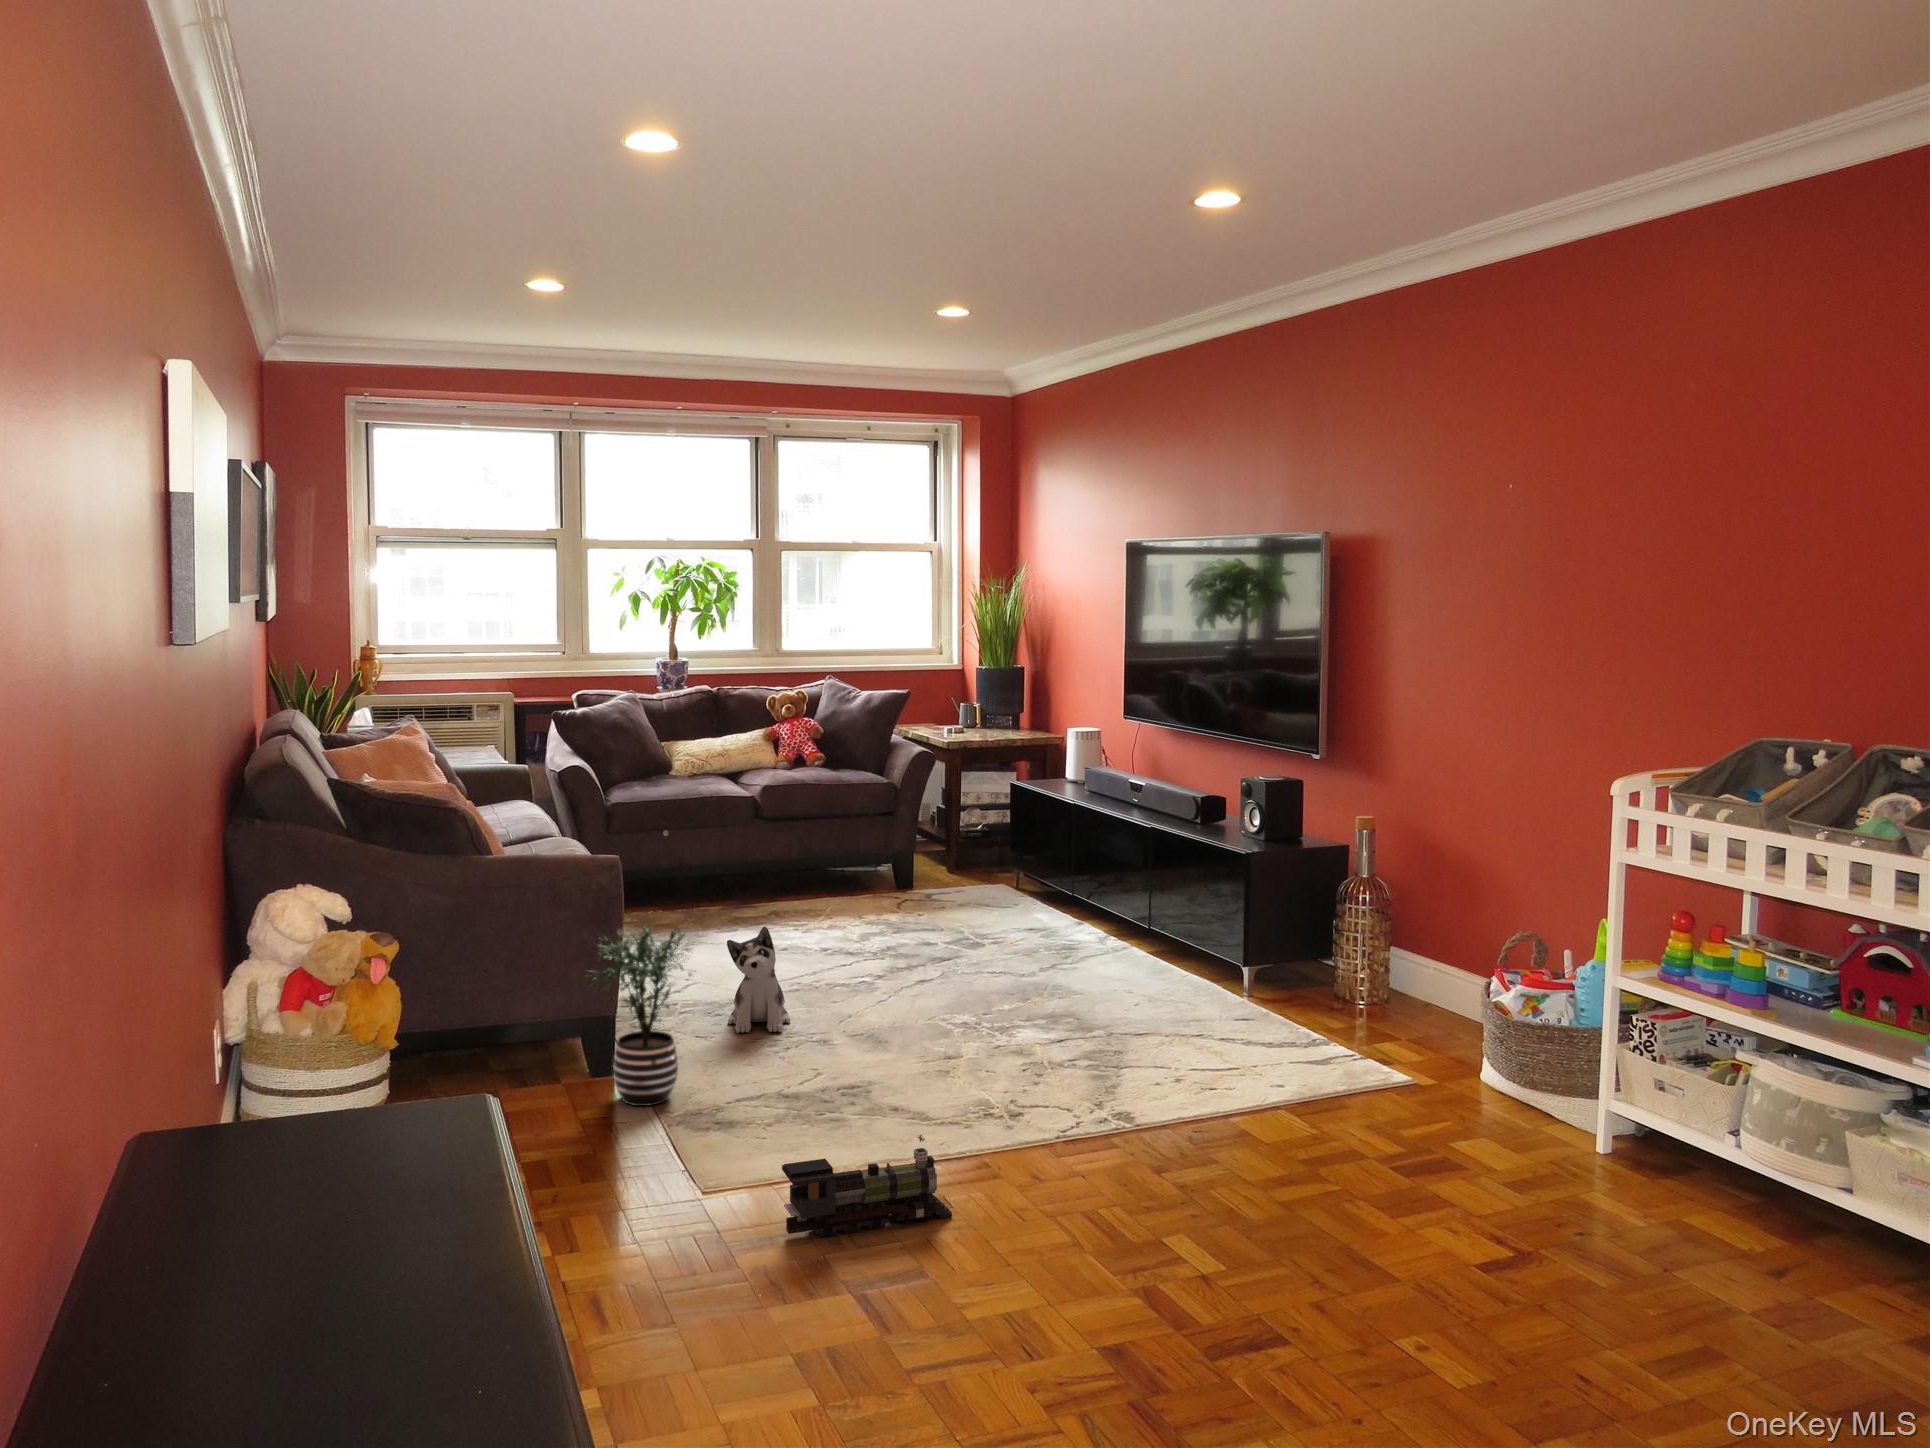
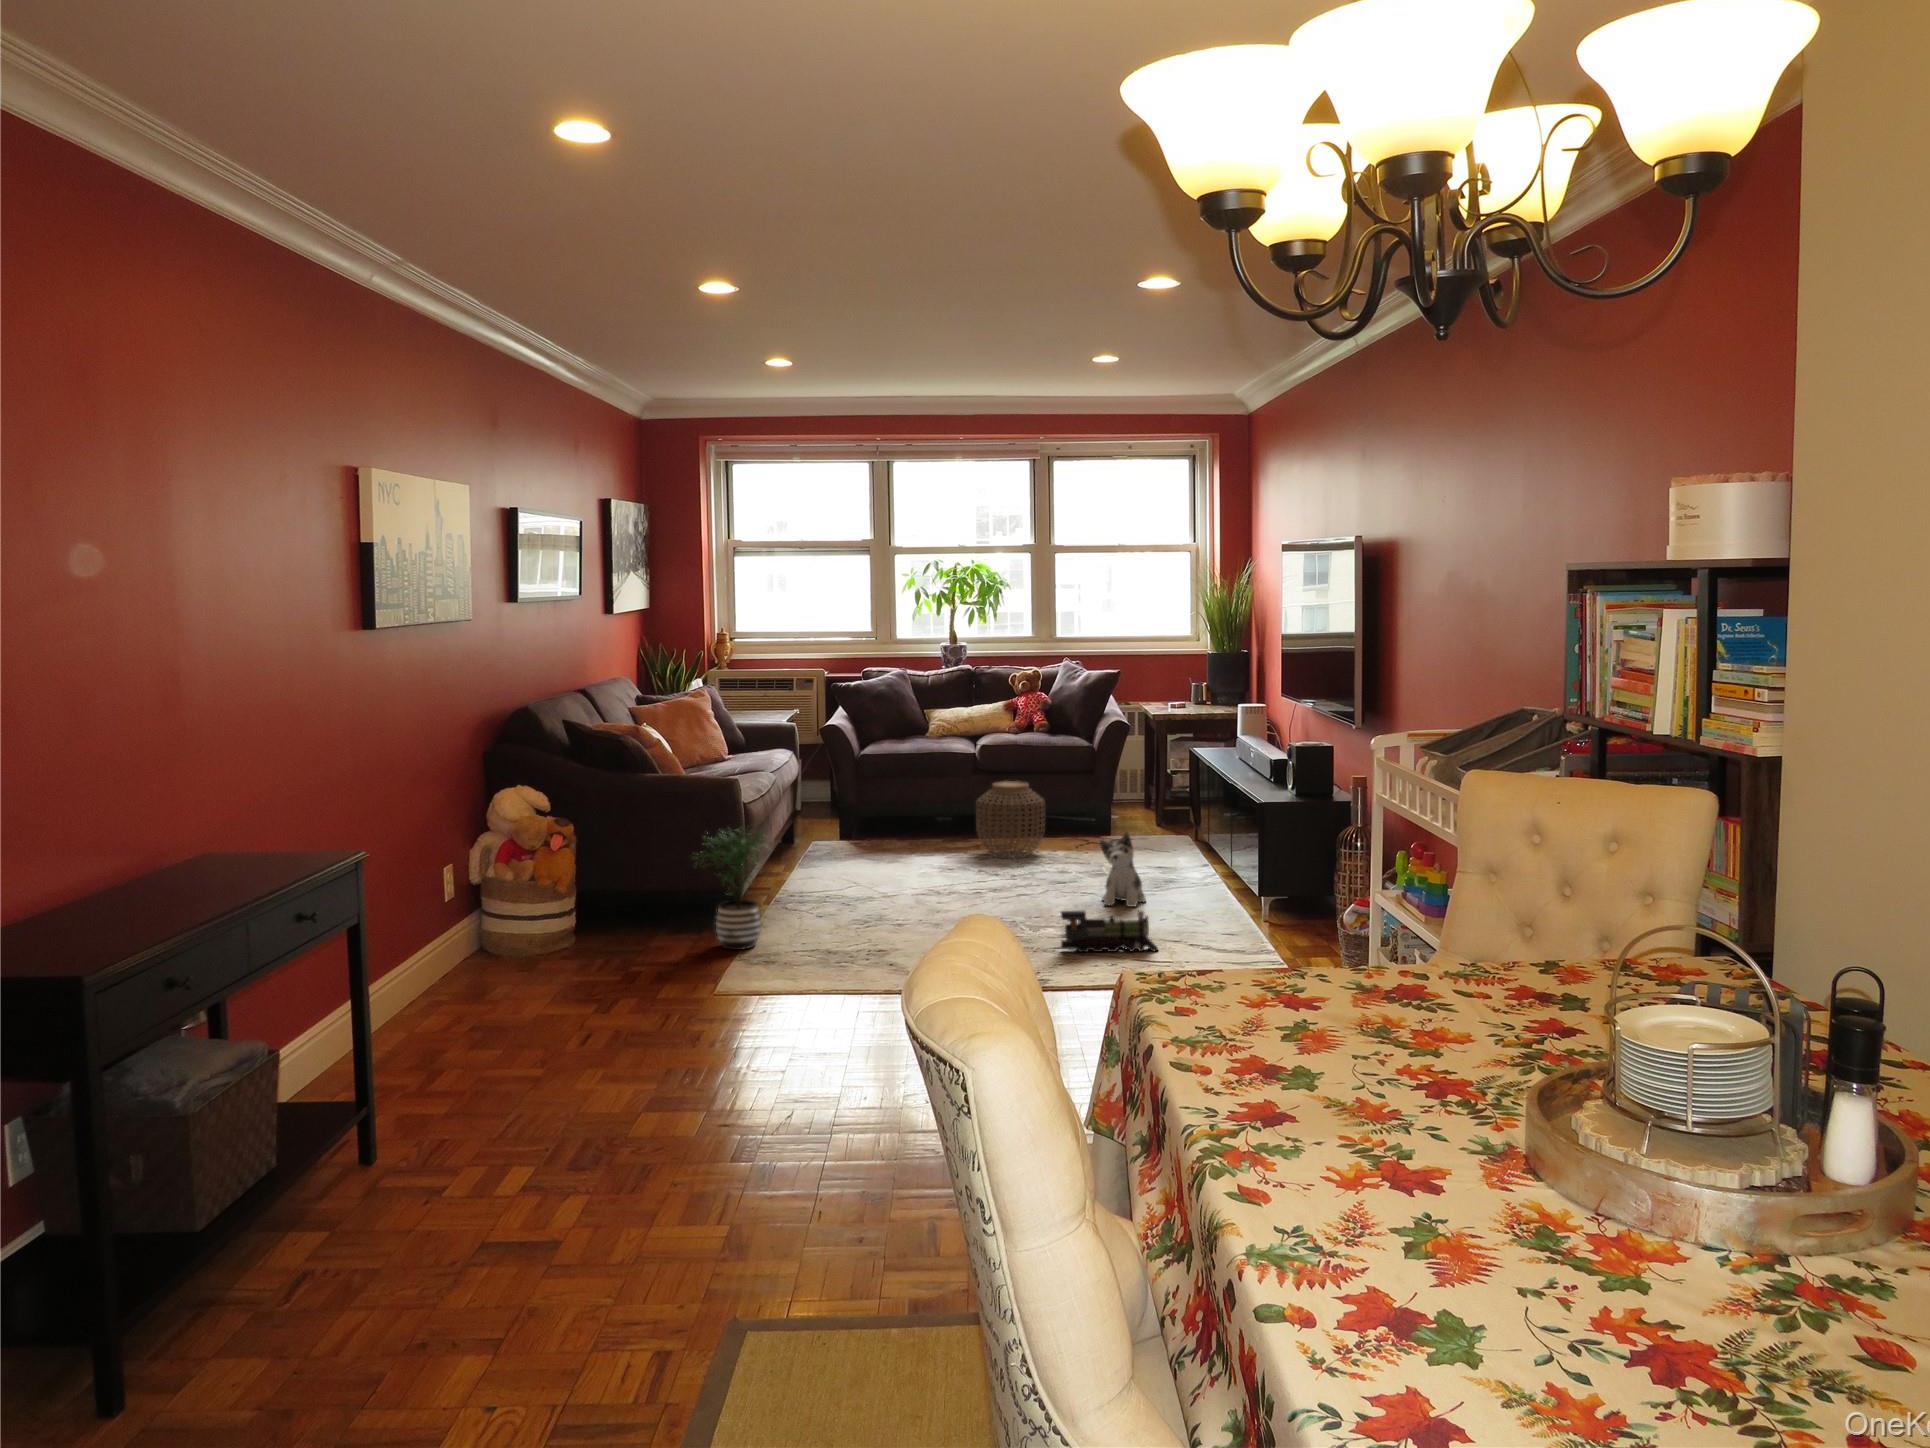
woven basket: none [798,832,885,930] -> present [976,781,1045,858]
plush toy: present [727,927,791,1033] -> present [1100,832,1146,907]
toy train: present [782,1135,952,1237] -> present [1060,904,1158,952]

